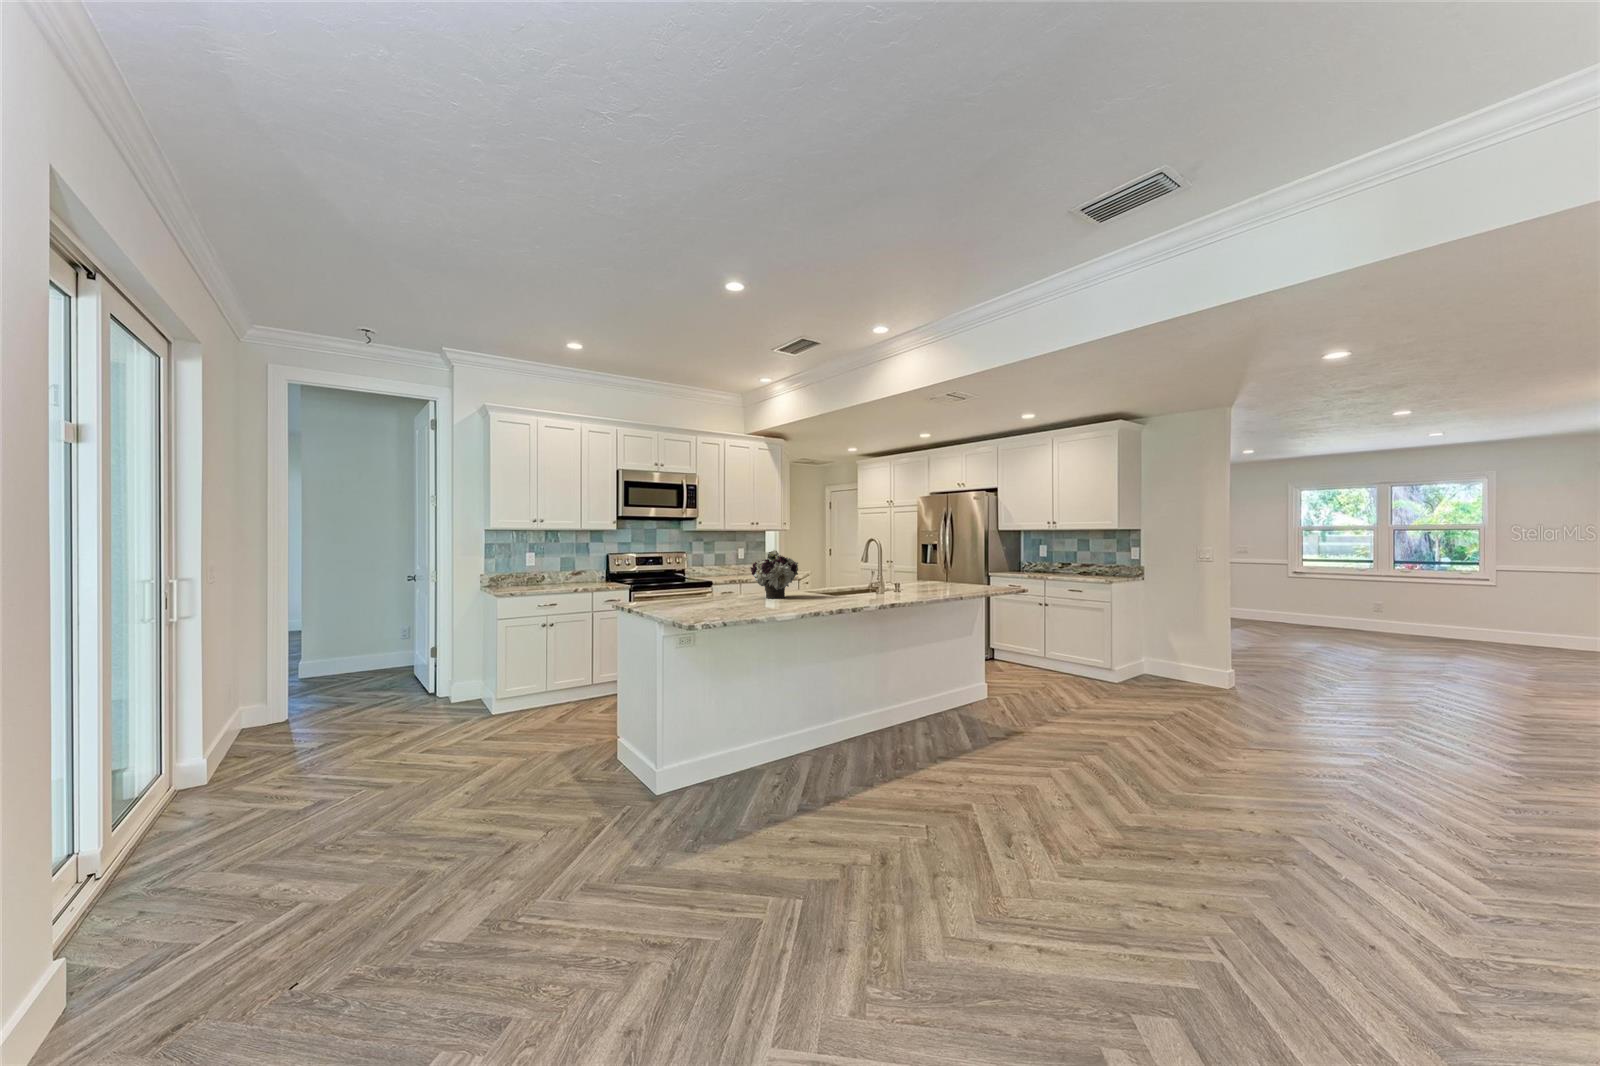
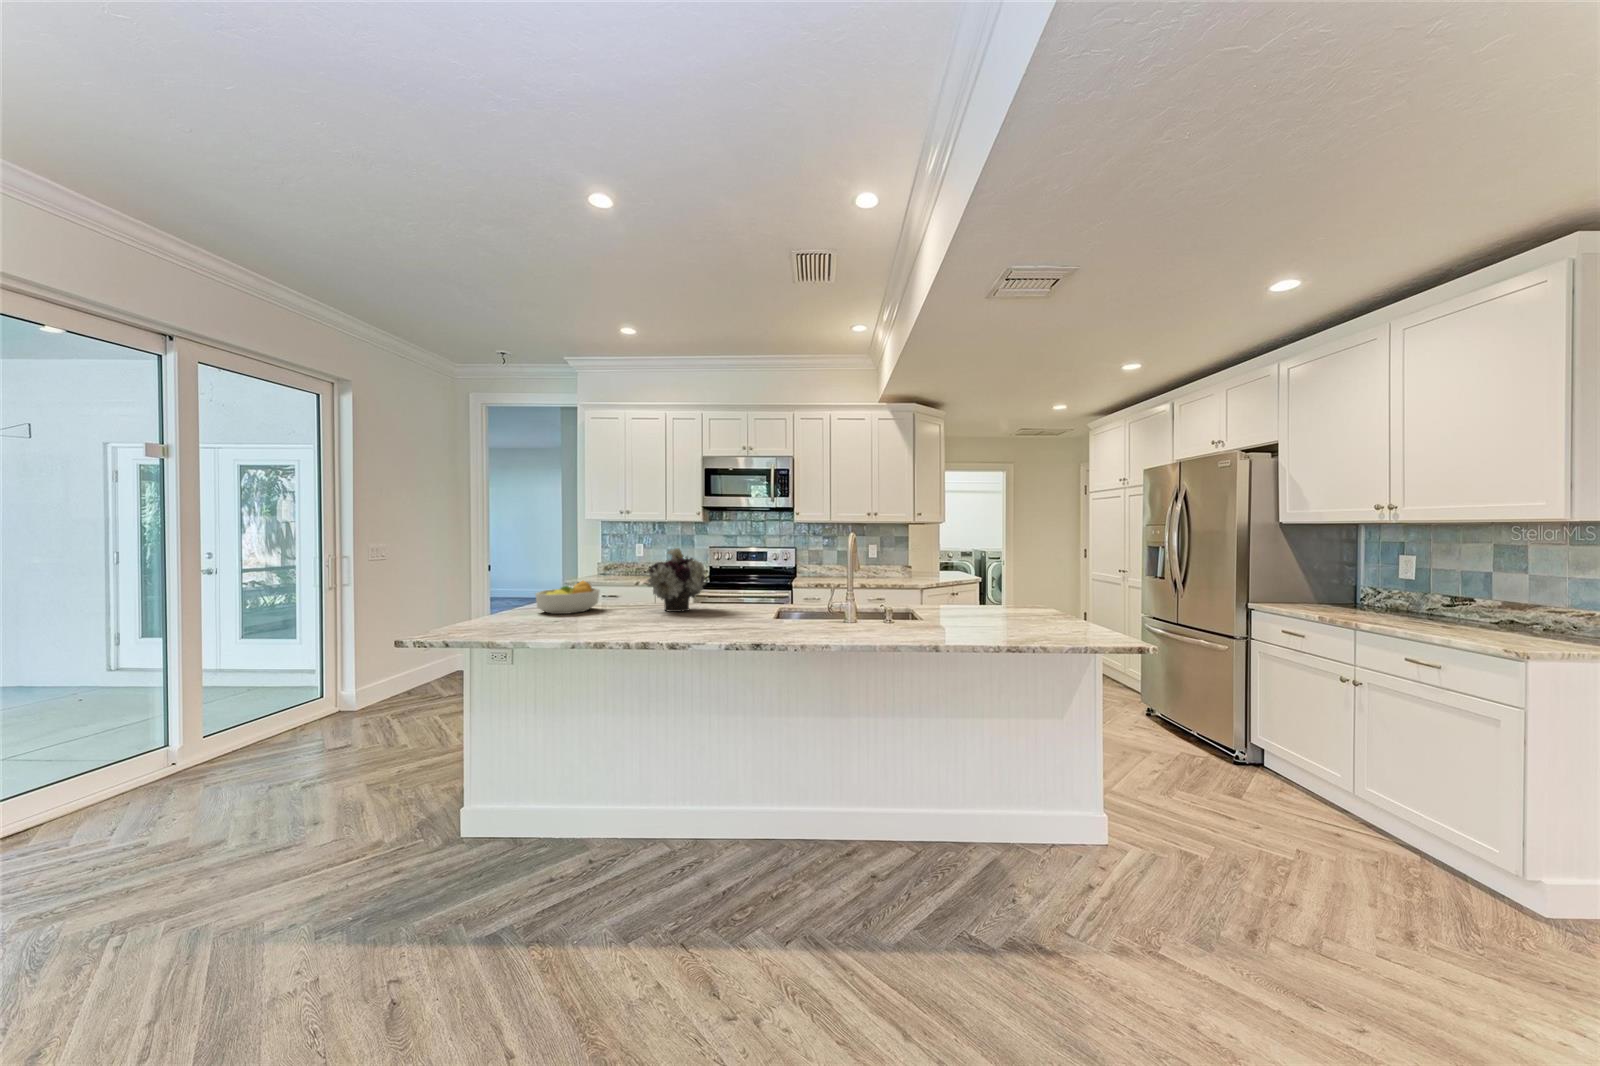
fruit bowl: none [692,579,738,606] -> present [536,581,600,614]

